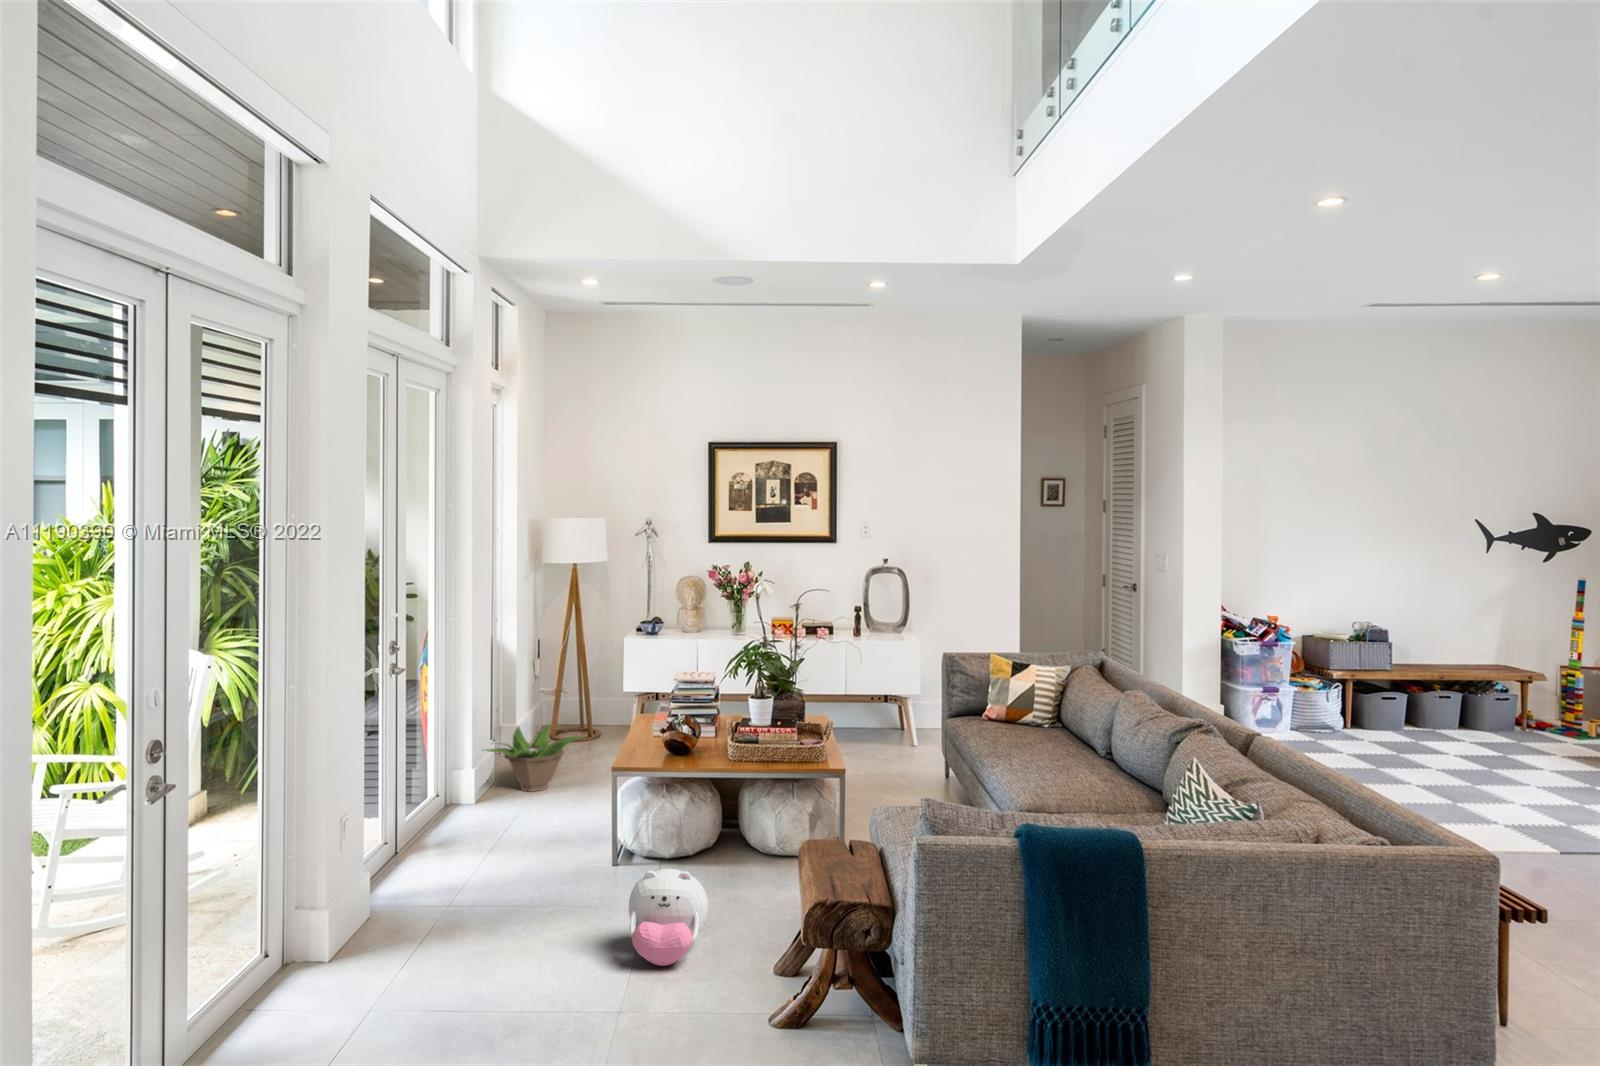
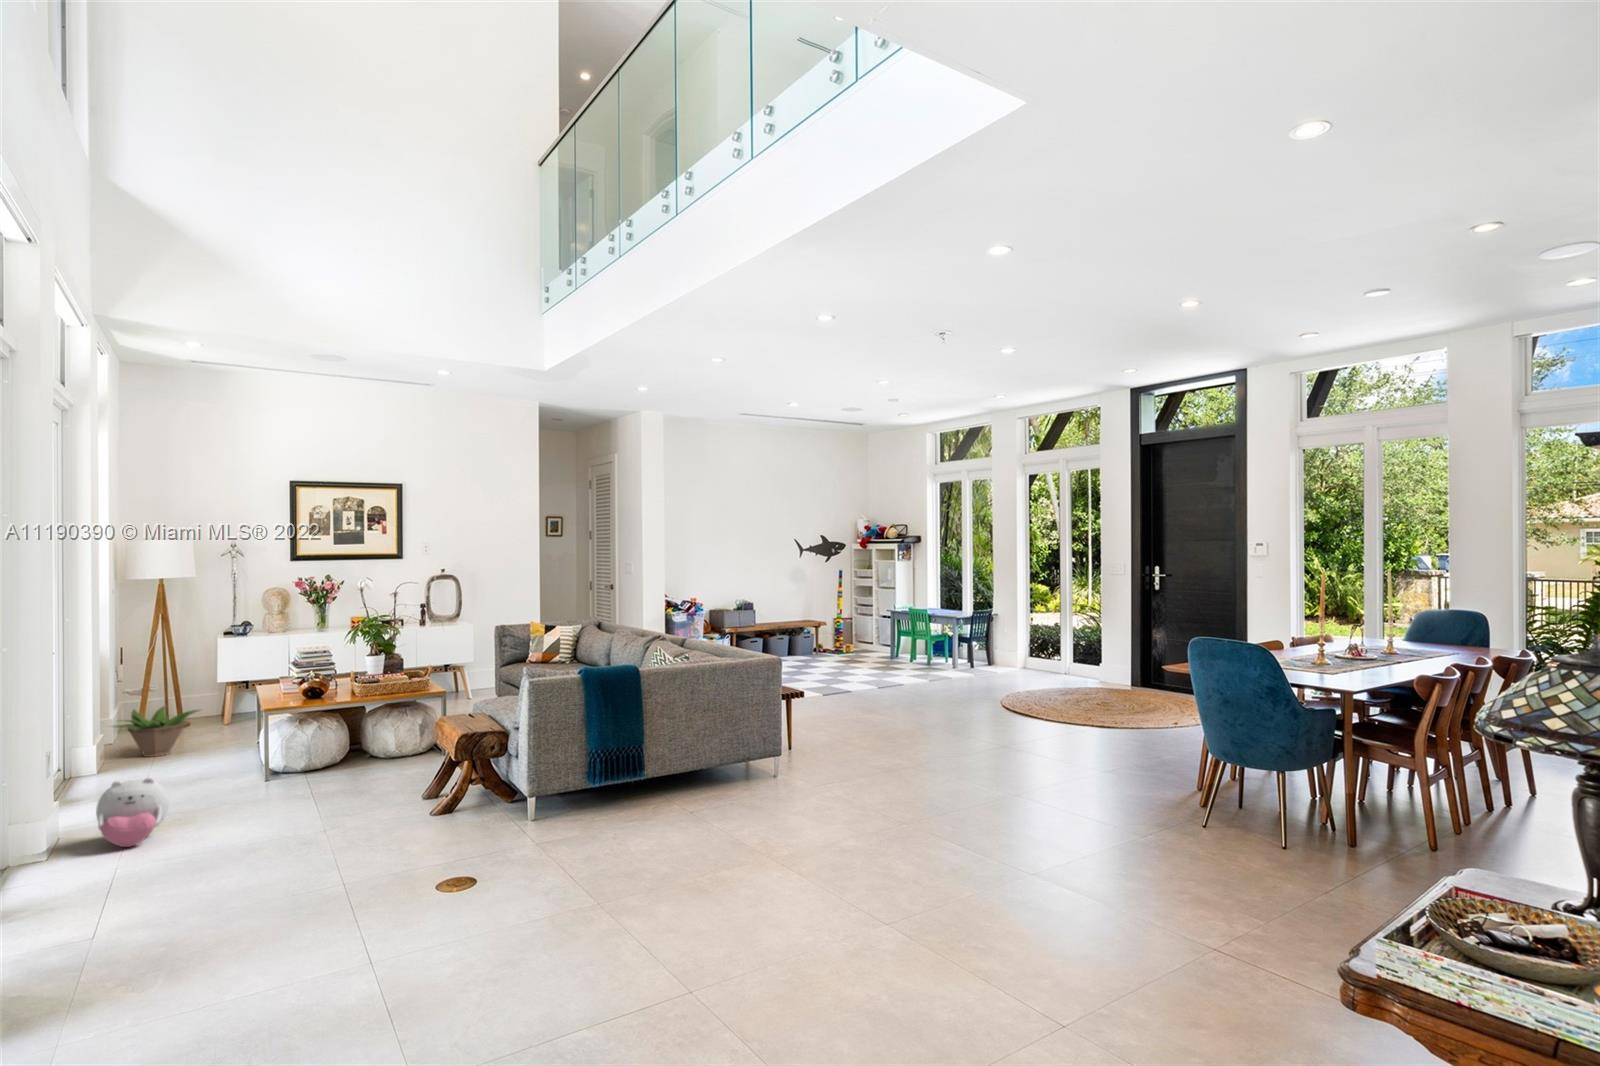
plush toy: present [629,869,708,966] -> present [96,778,169,847]

